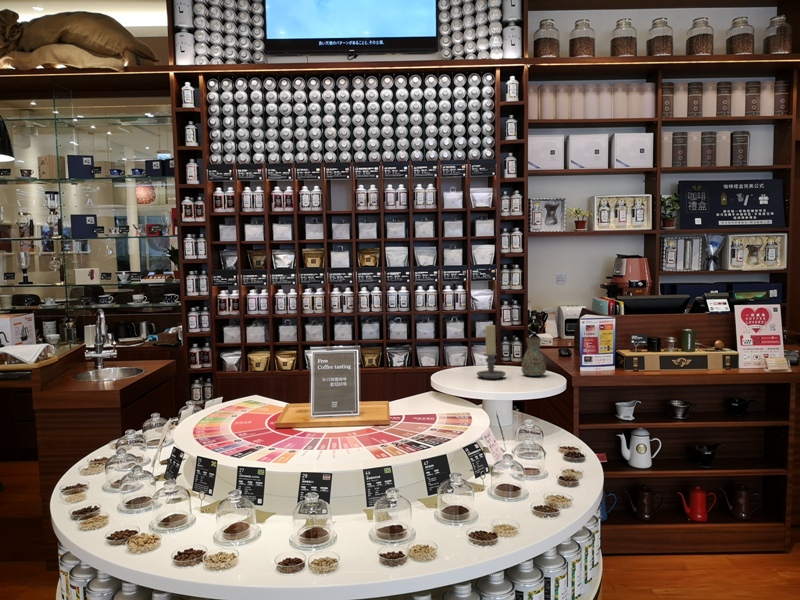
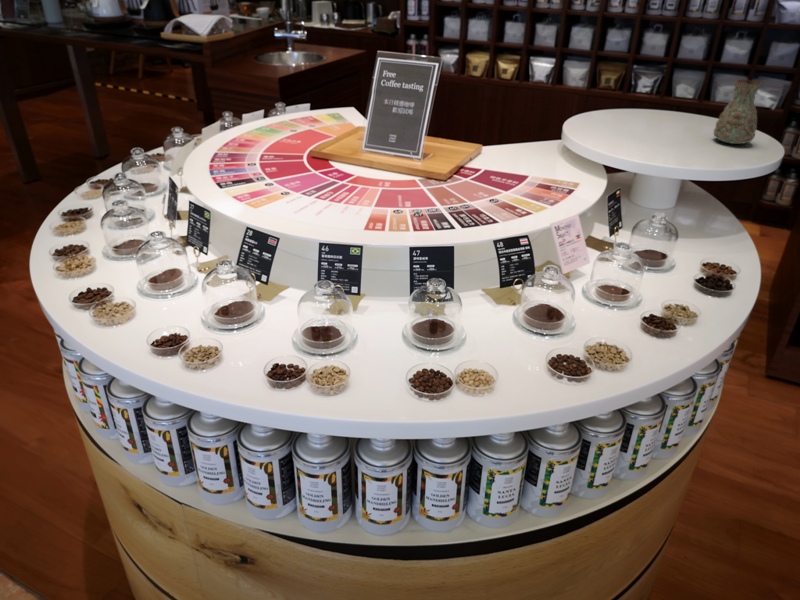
candle holder: present [477,325,506,379] -> none [636,50,684,137]

